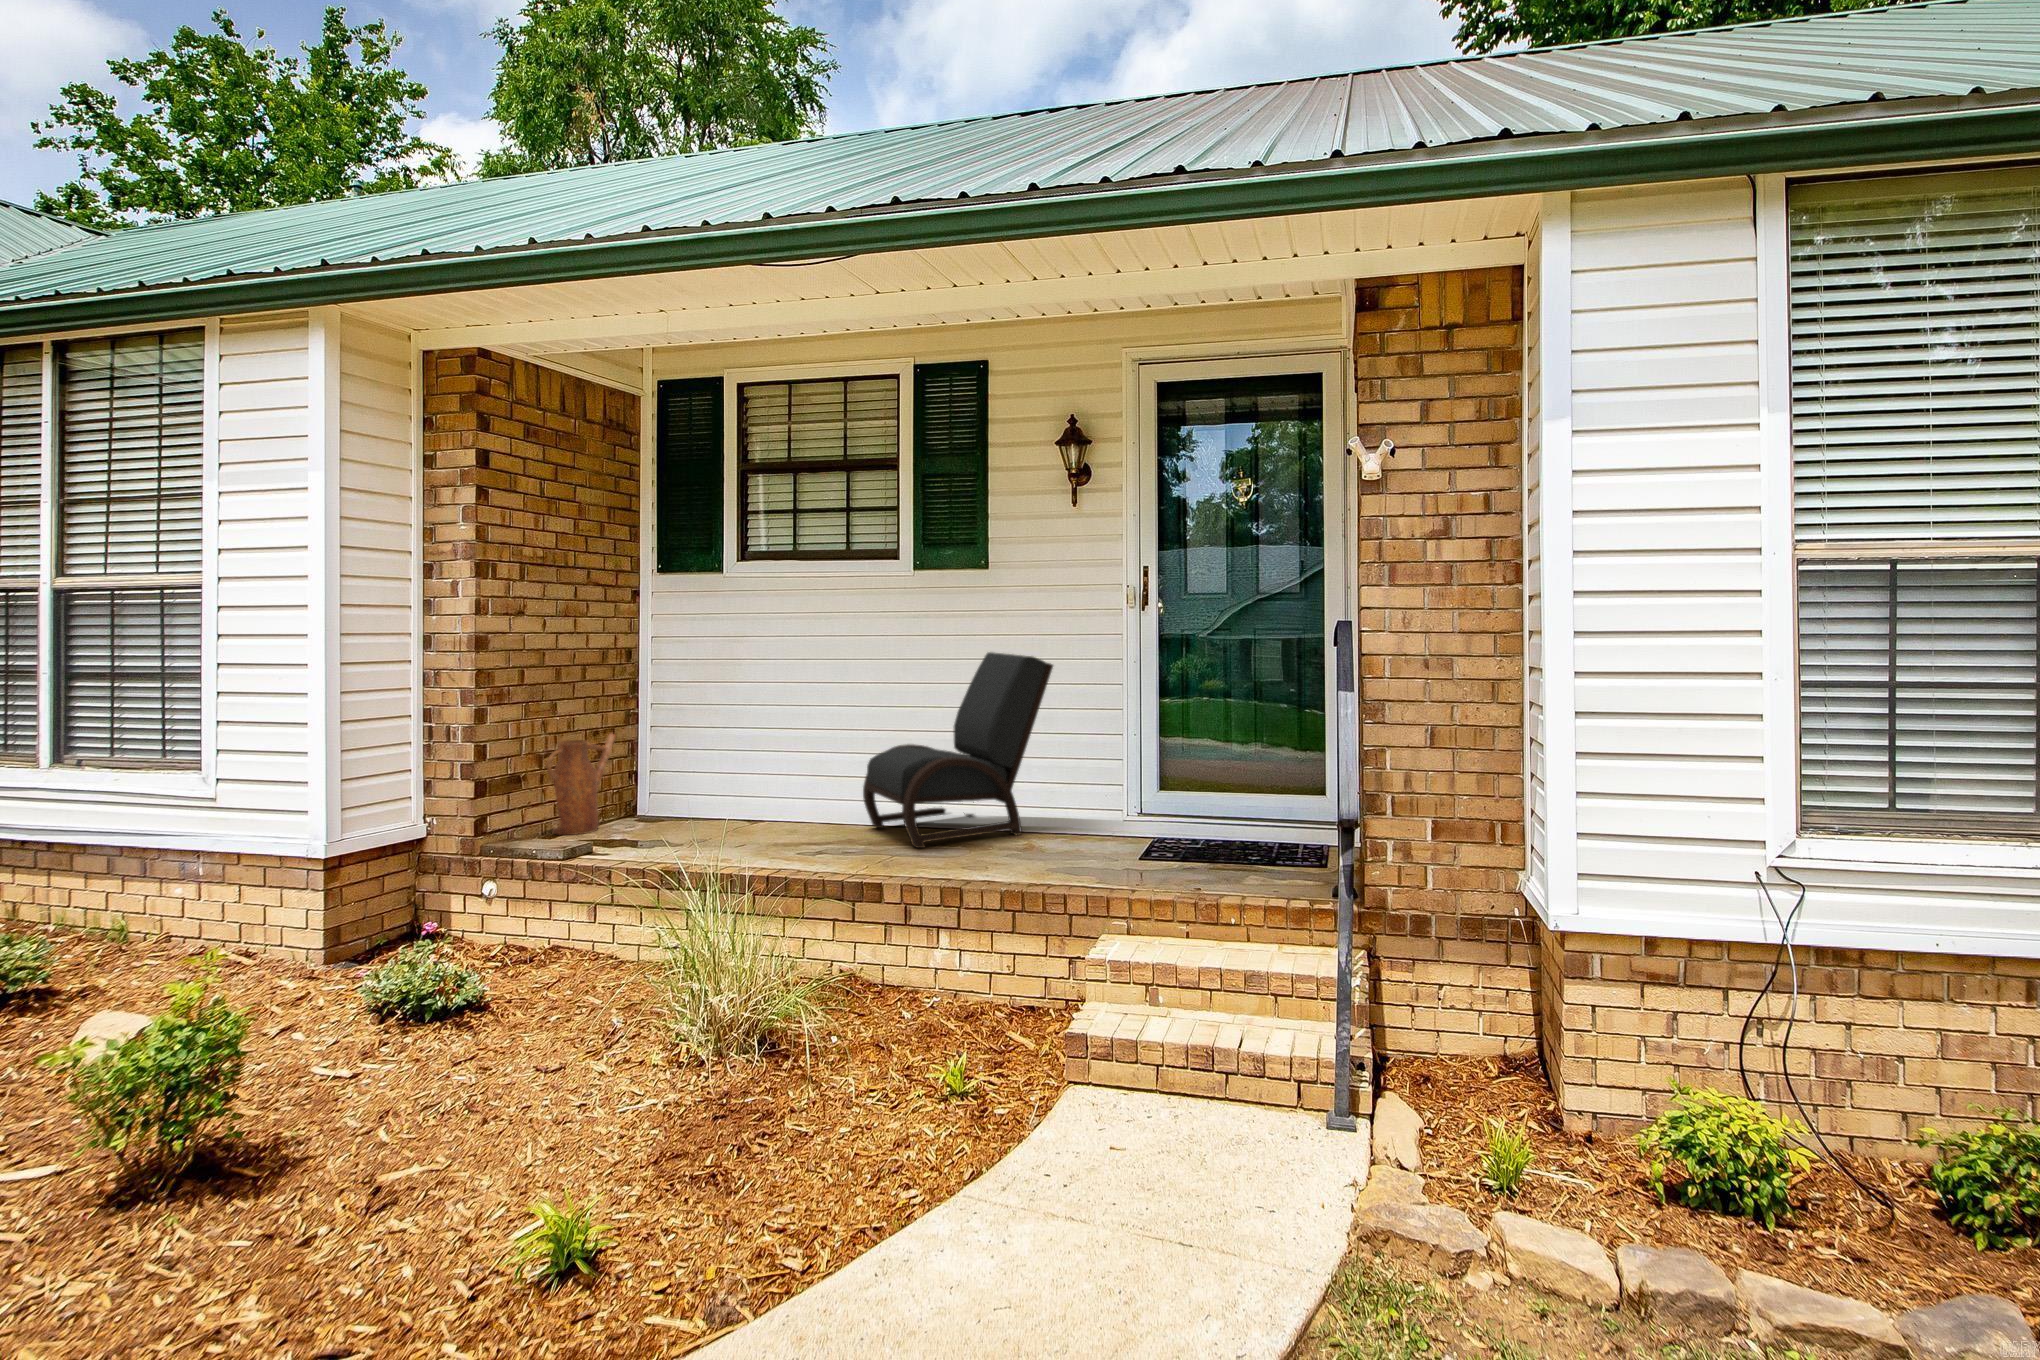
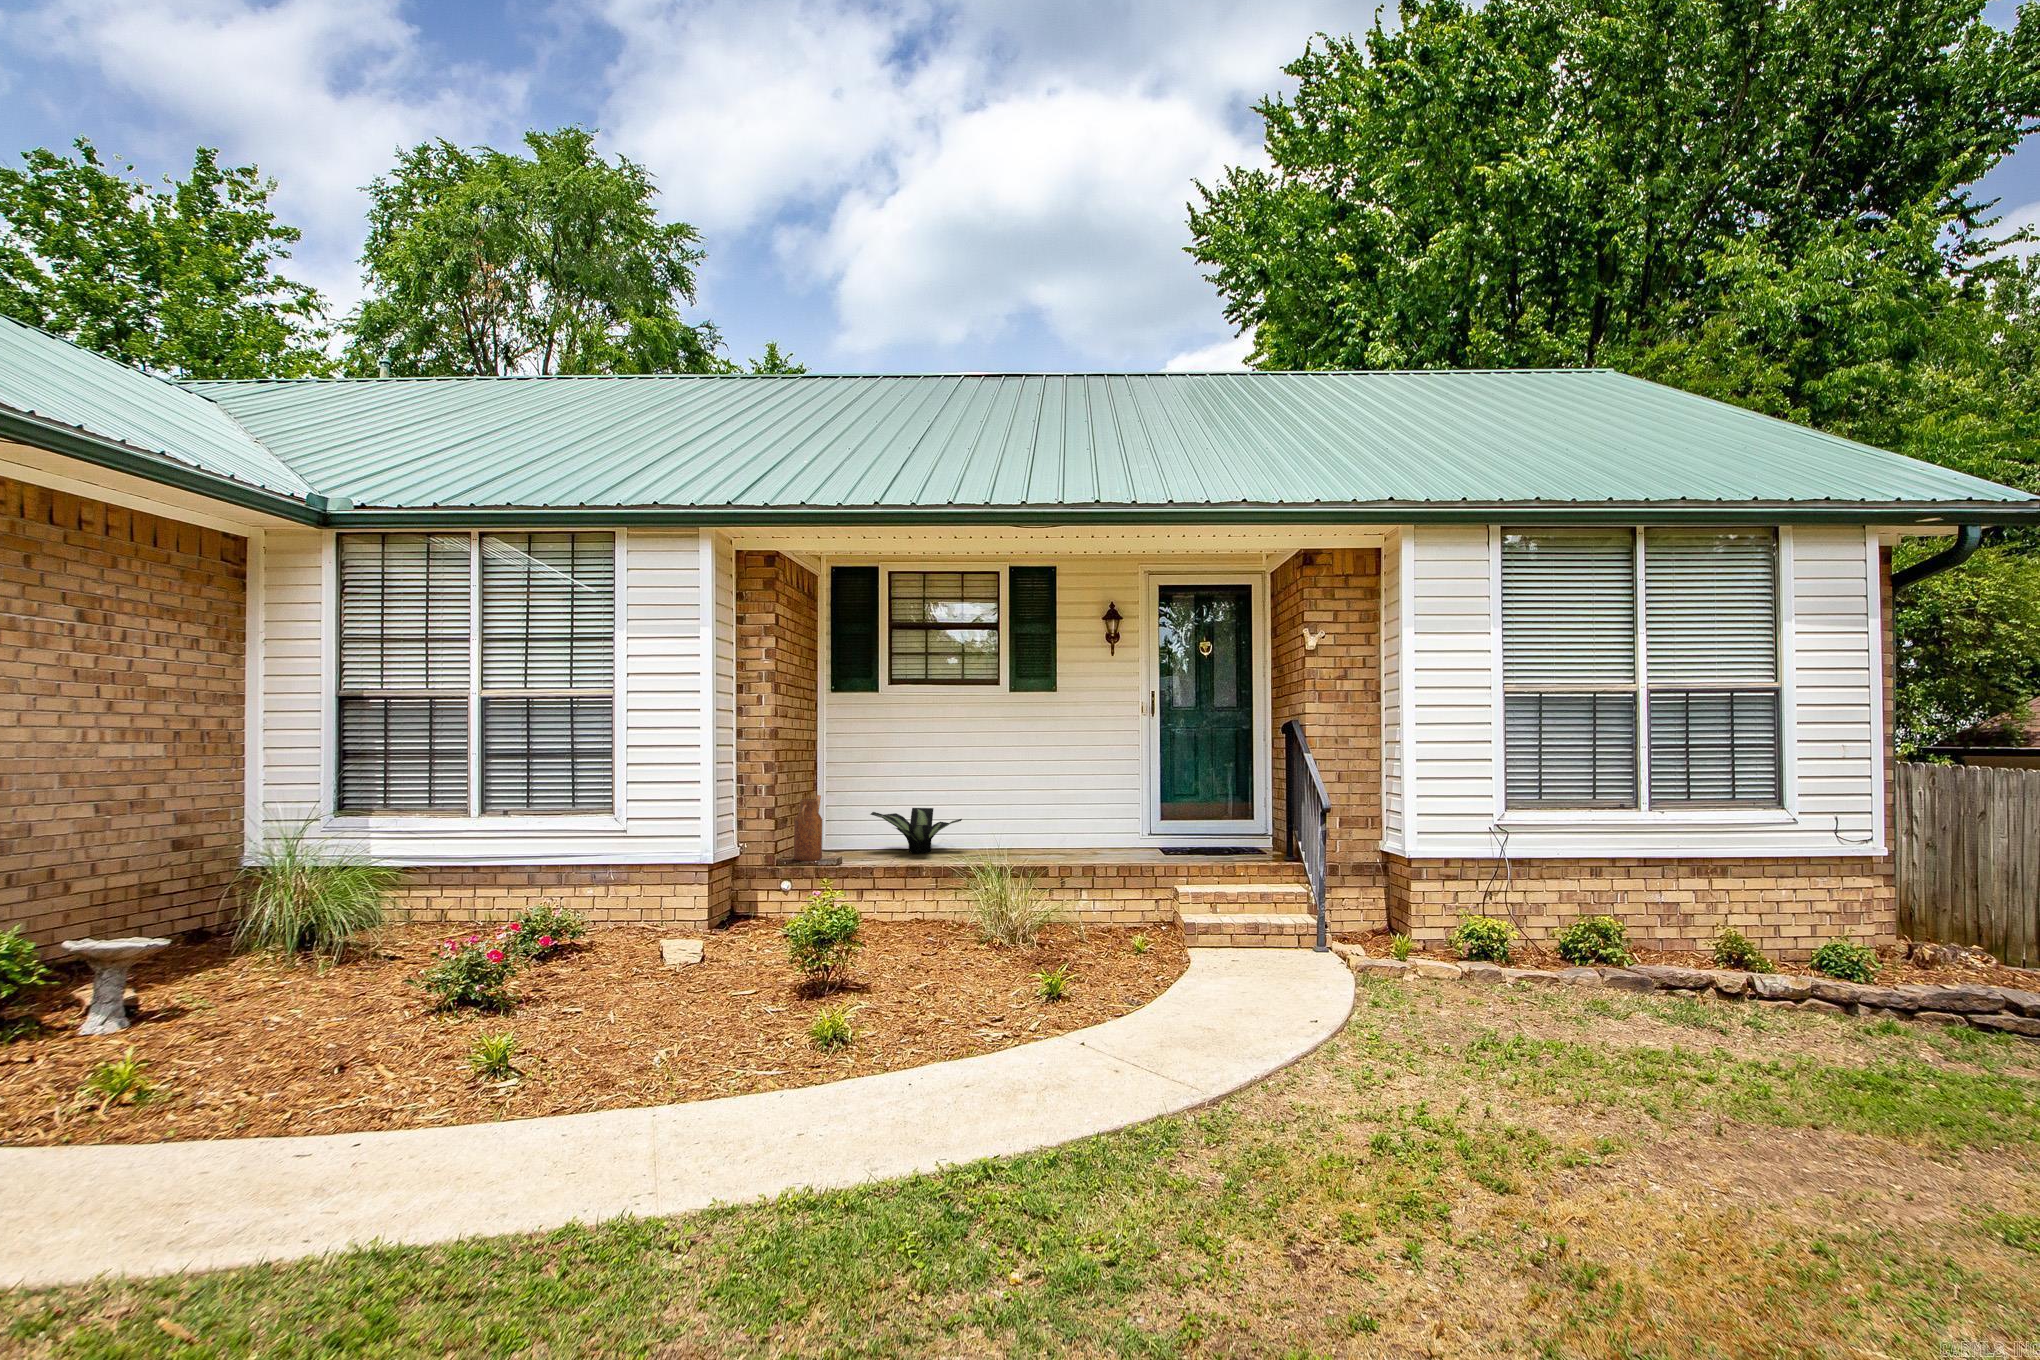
lounge chair: present [863,652,1053,848] -> none [996,742,1110,859]
potted plant: none [673,754,819,829] -> present [870,808,962,854]

